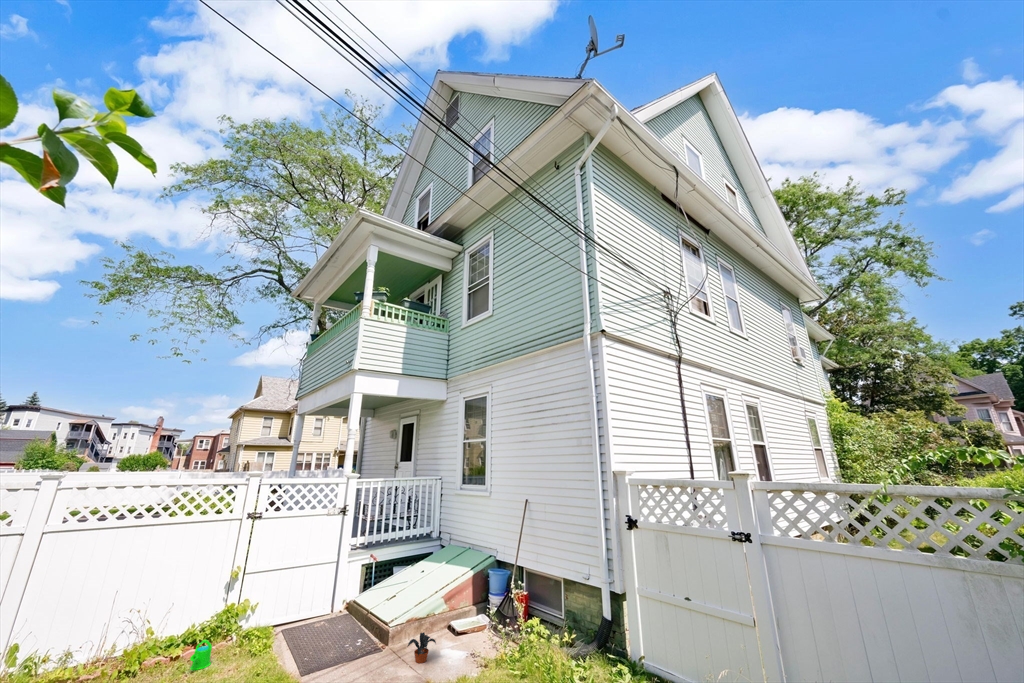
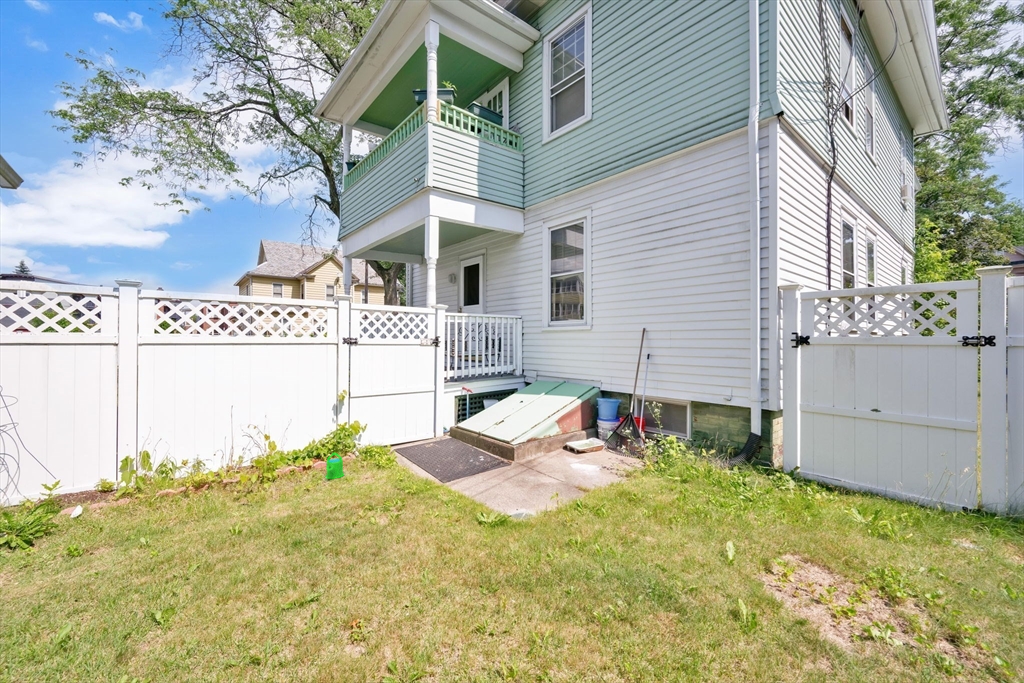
potted plant: present [407,632,436,663] -> none [542,449,572,476]

